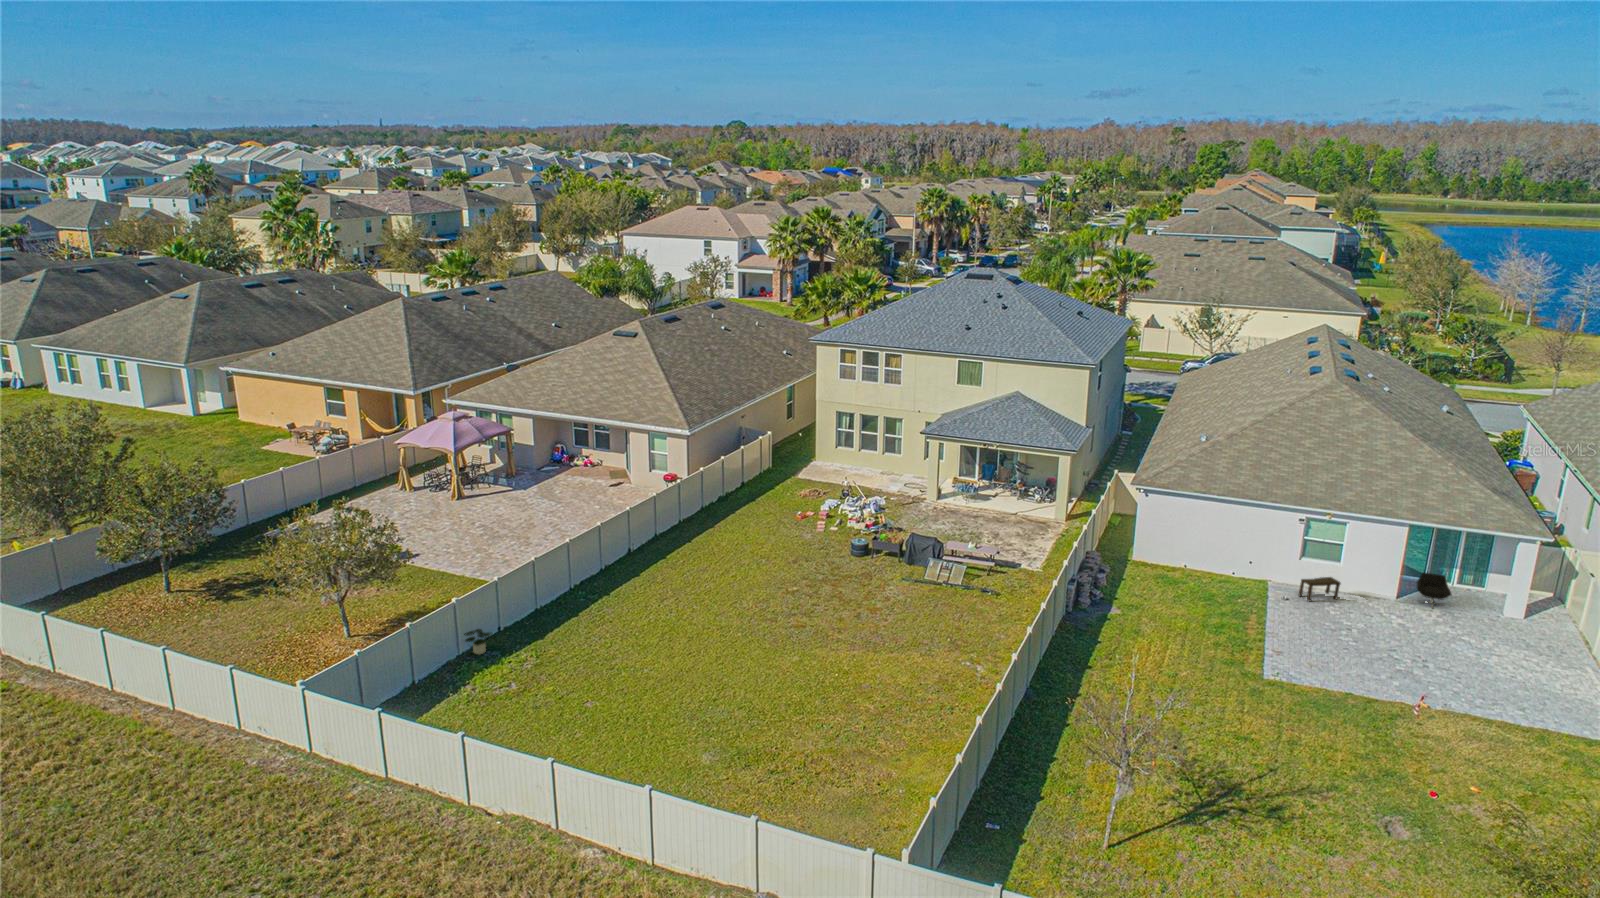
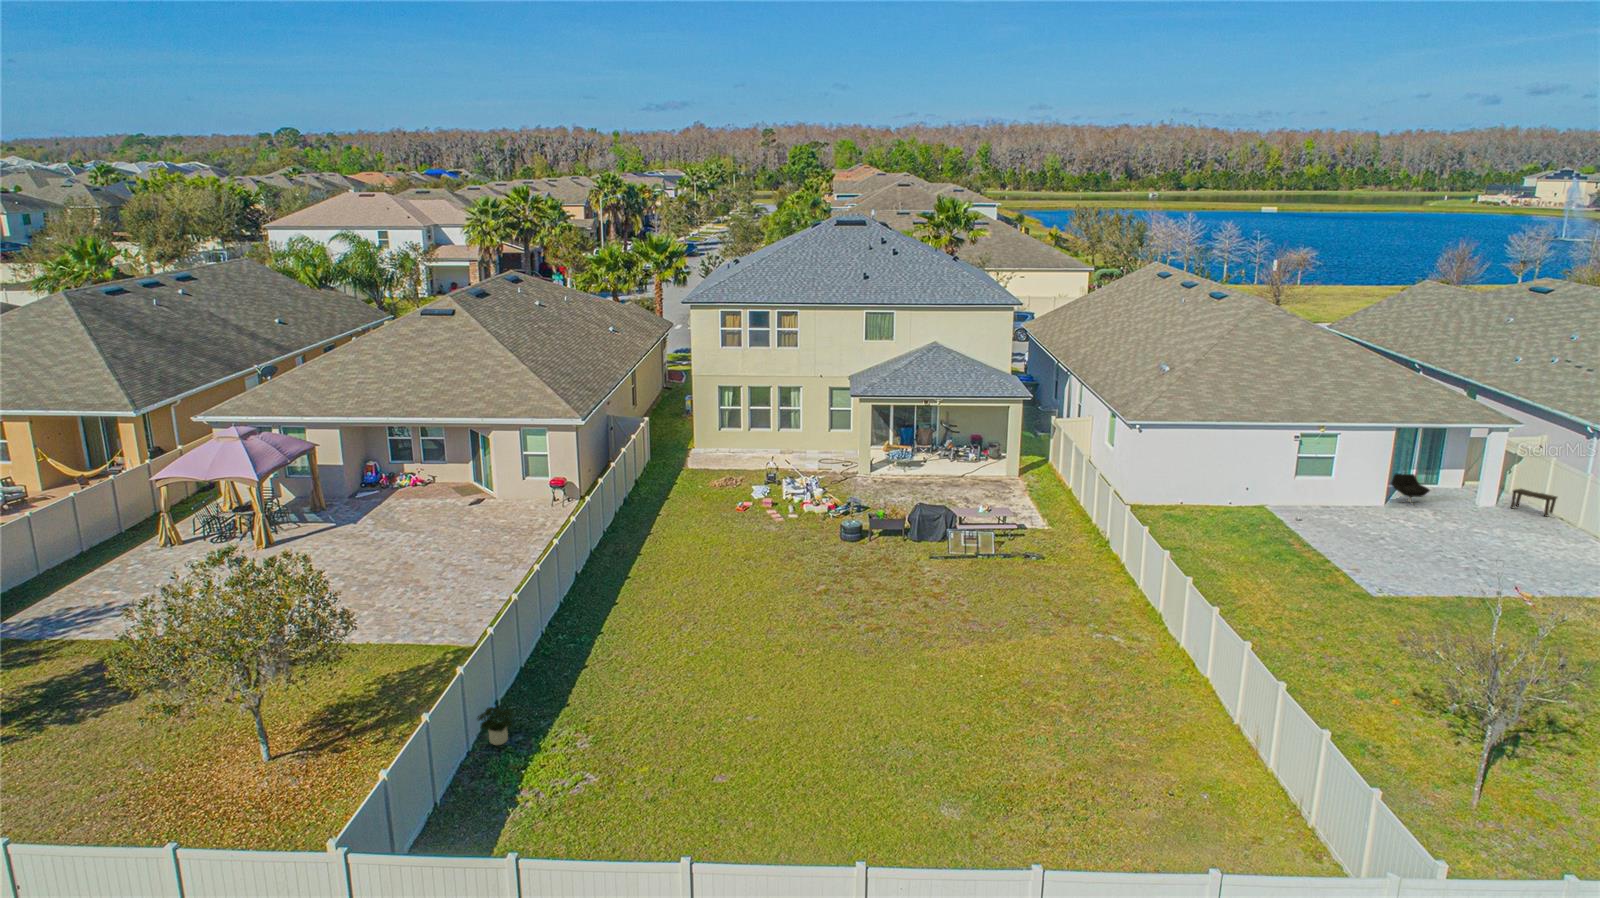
bench: present [1299,577,1341,601] -> present [1511,489,1557,516]

